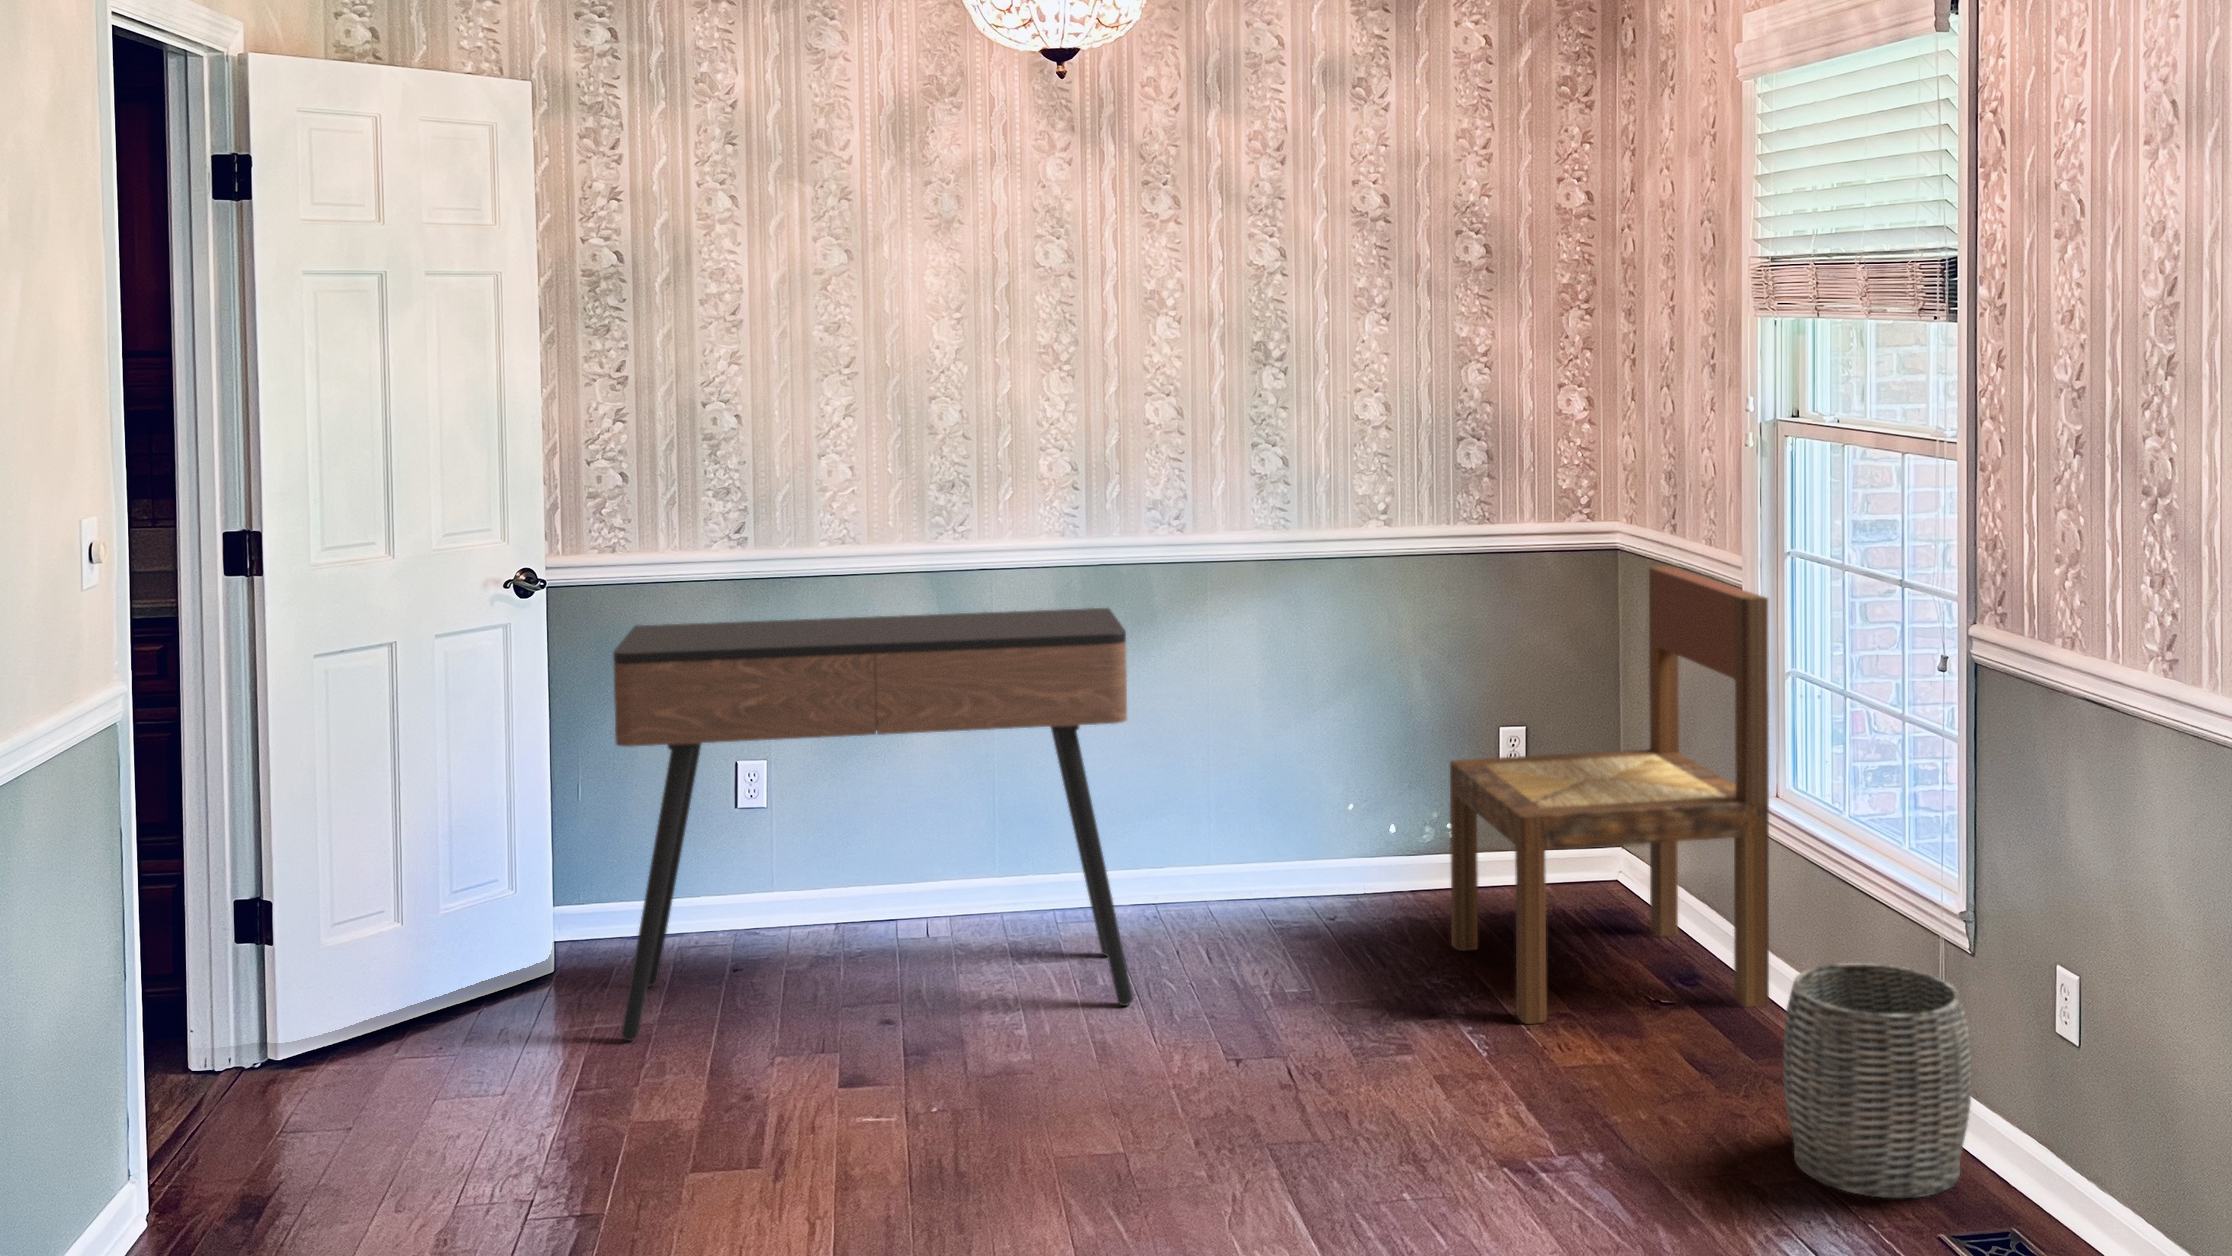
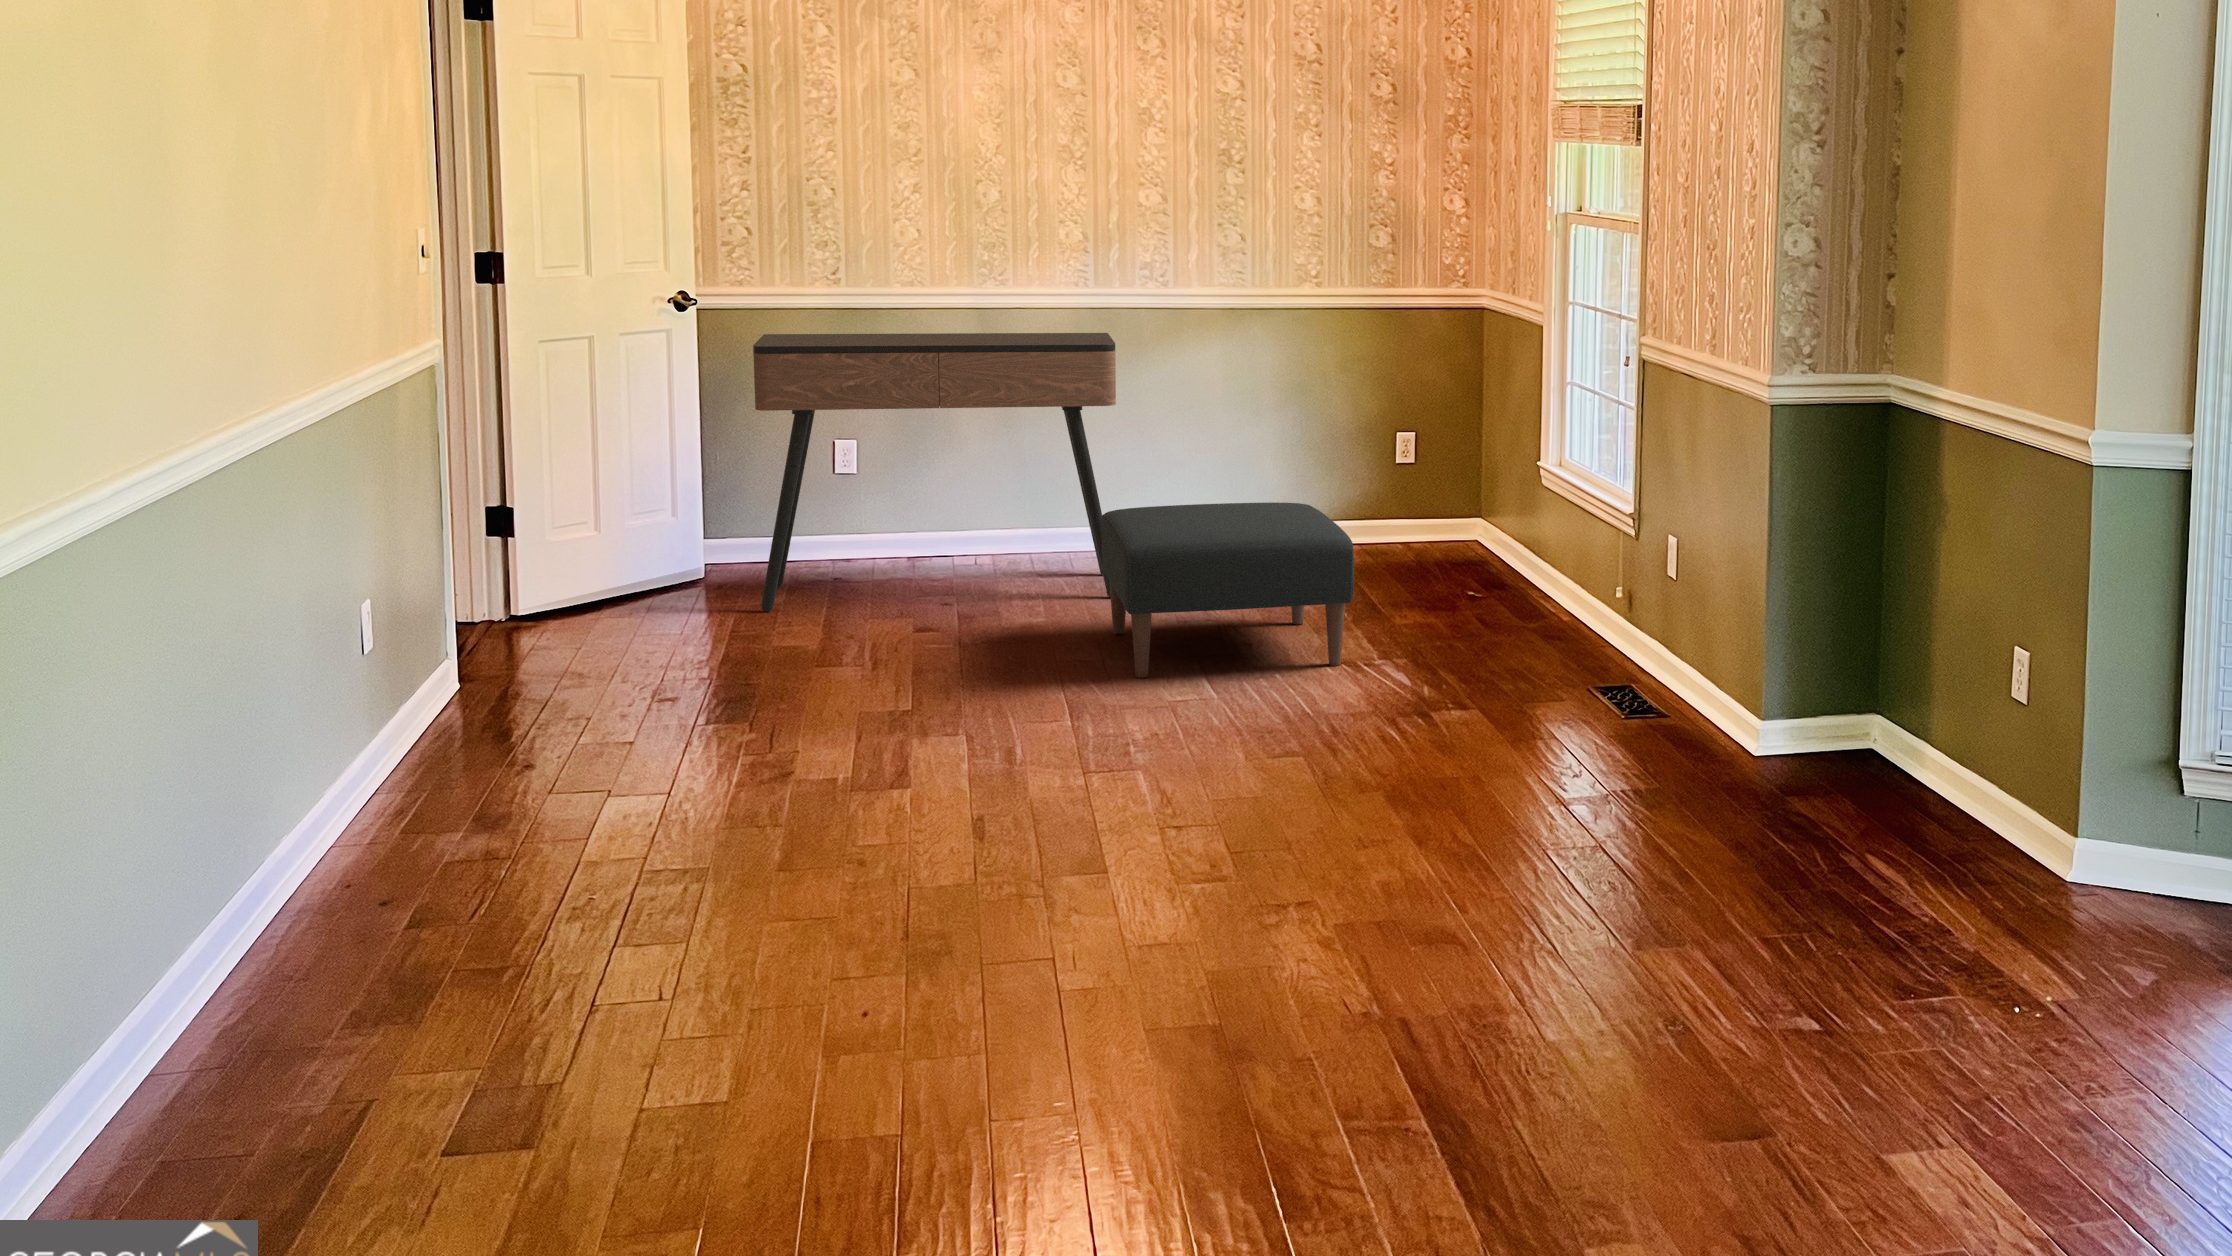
dining chair: present [1450,566,1769,1024] -> none [1346,315,1551,607]
ottoman: none [1117,878,1528,1204] -> present [1101,502,1354,678]
woven basket: present [1783,963,1971,1198] -> none [1514,547,1624,676]

